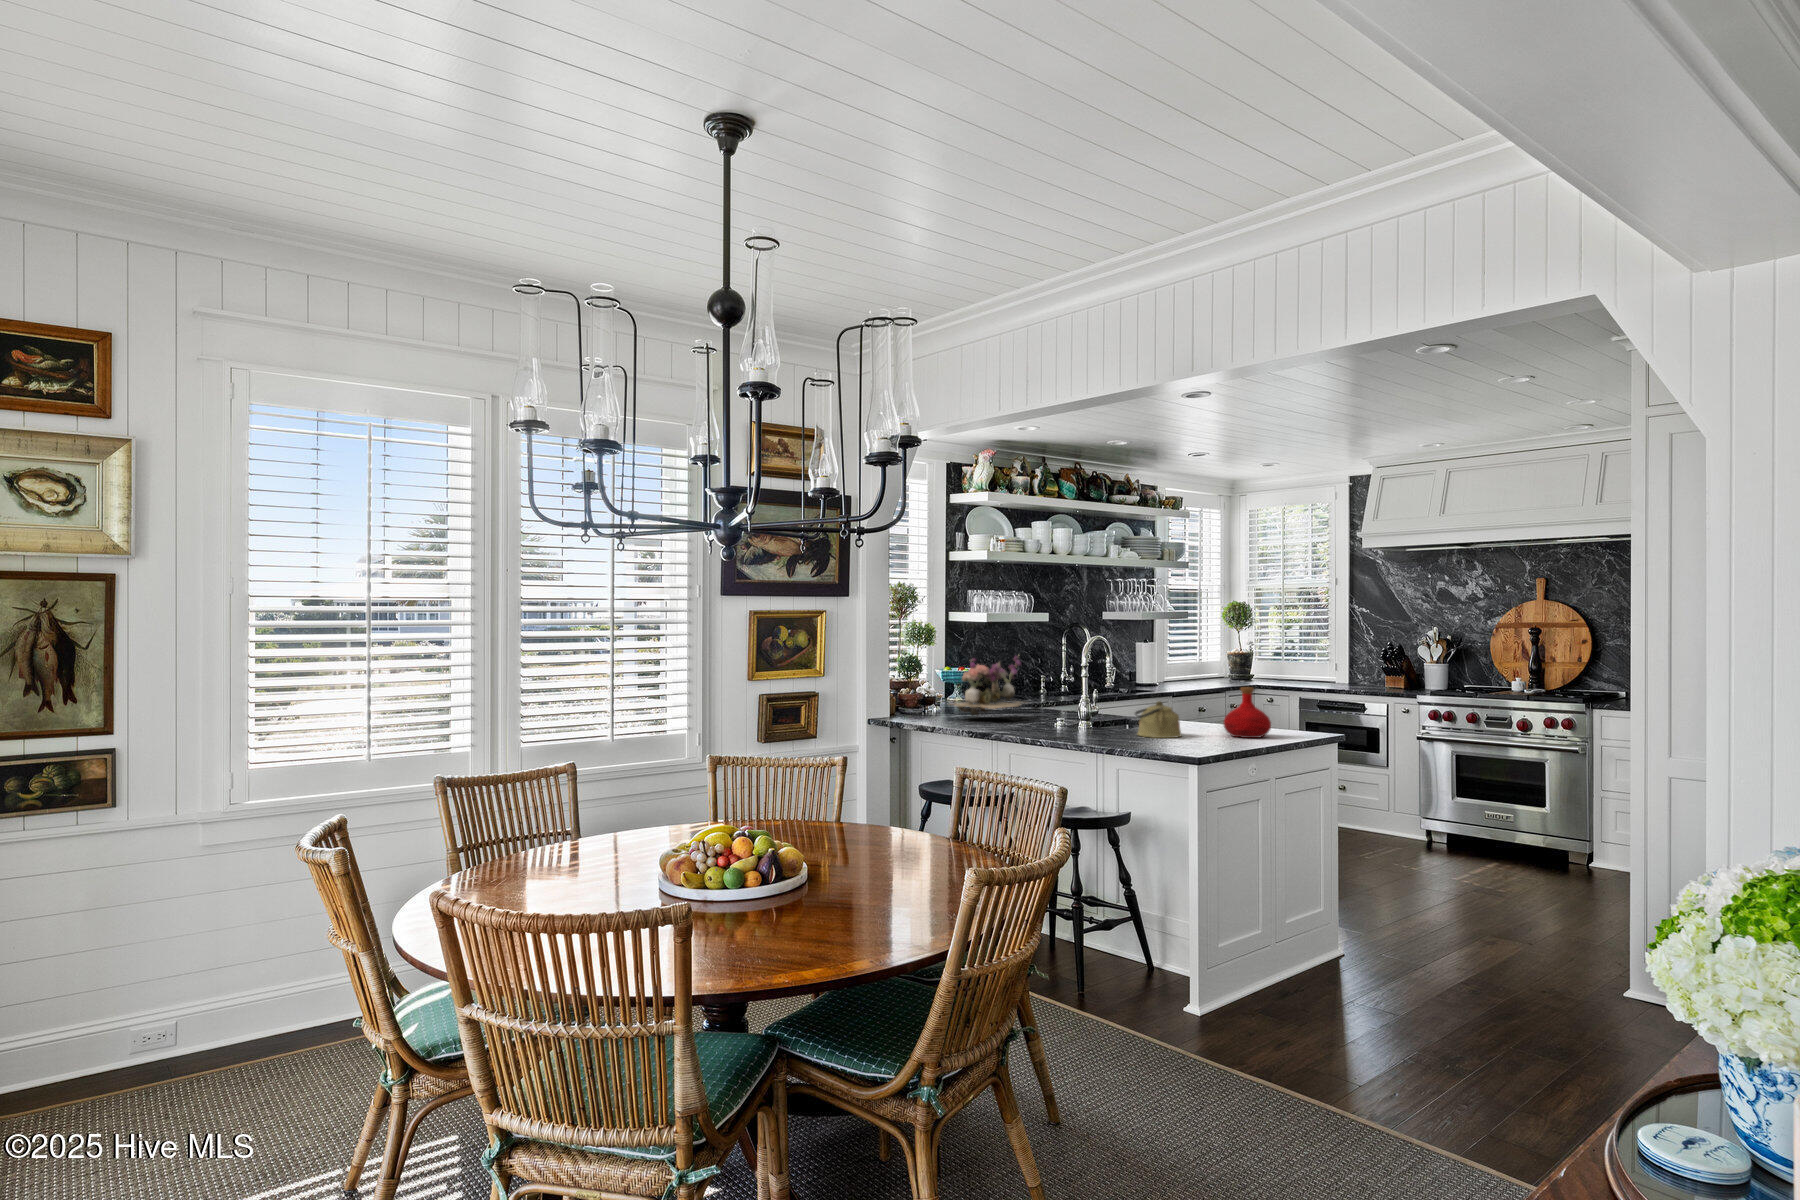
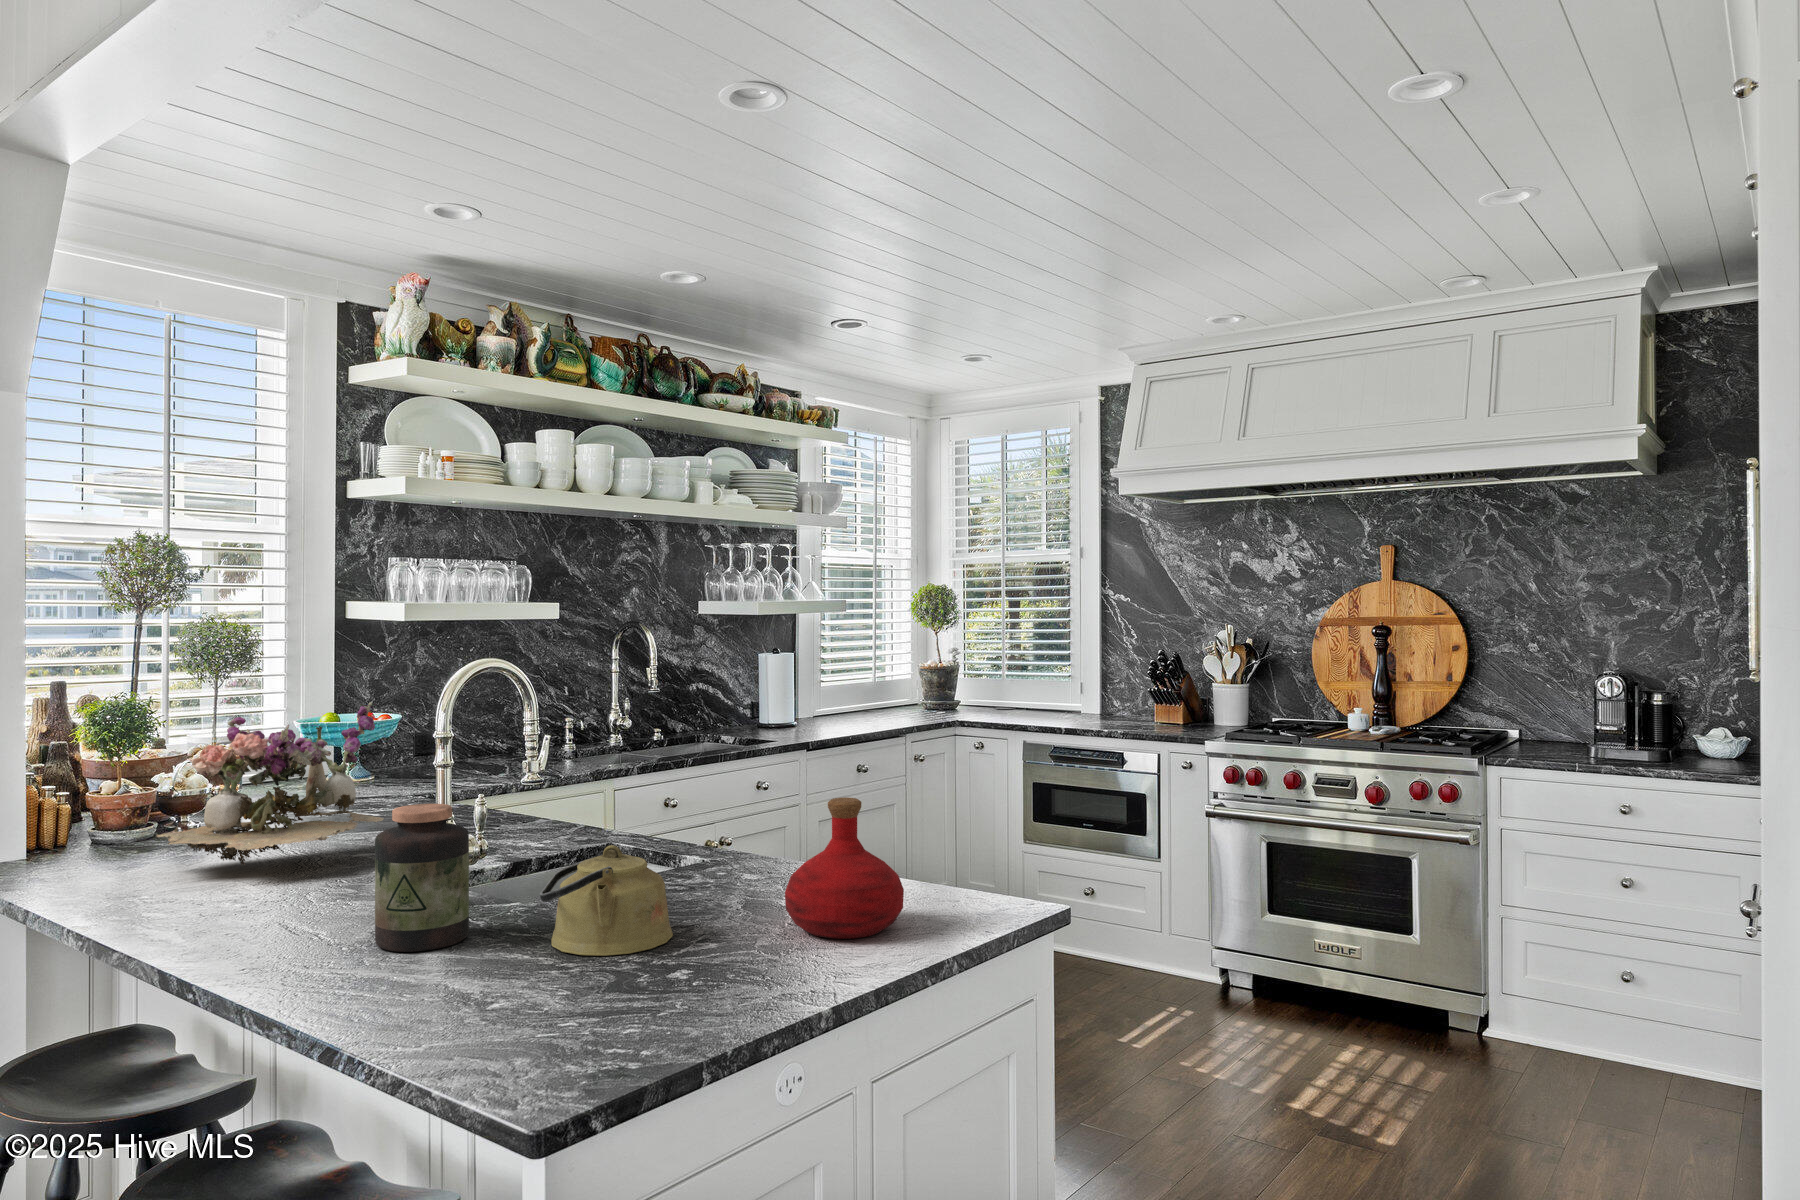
jar: none [1073,685,1105,735] -> present [375,804,469,952]

